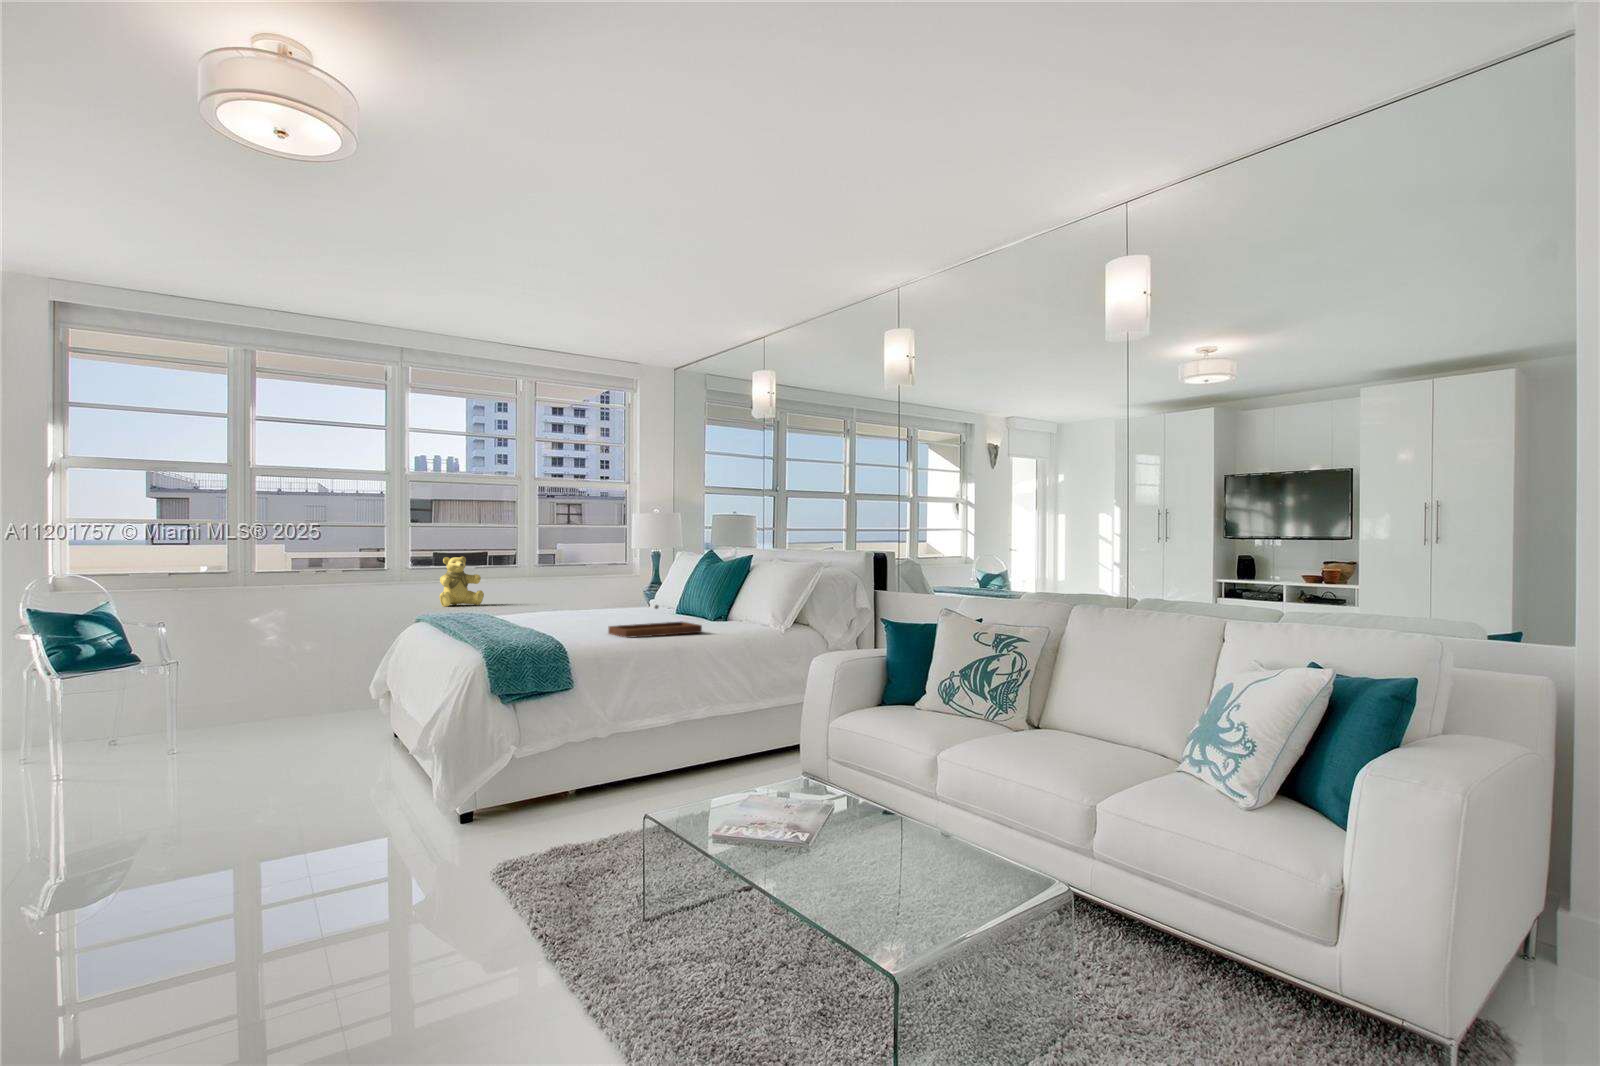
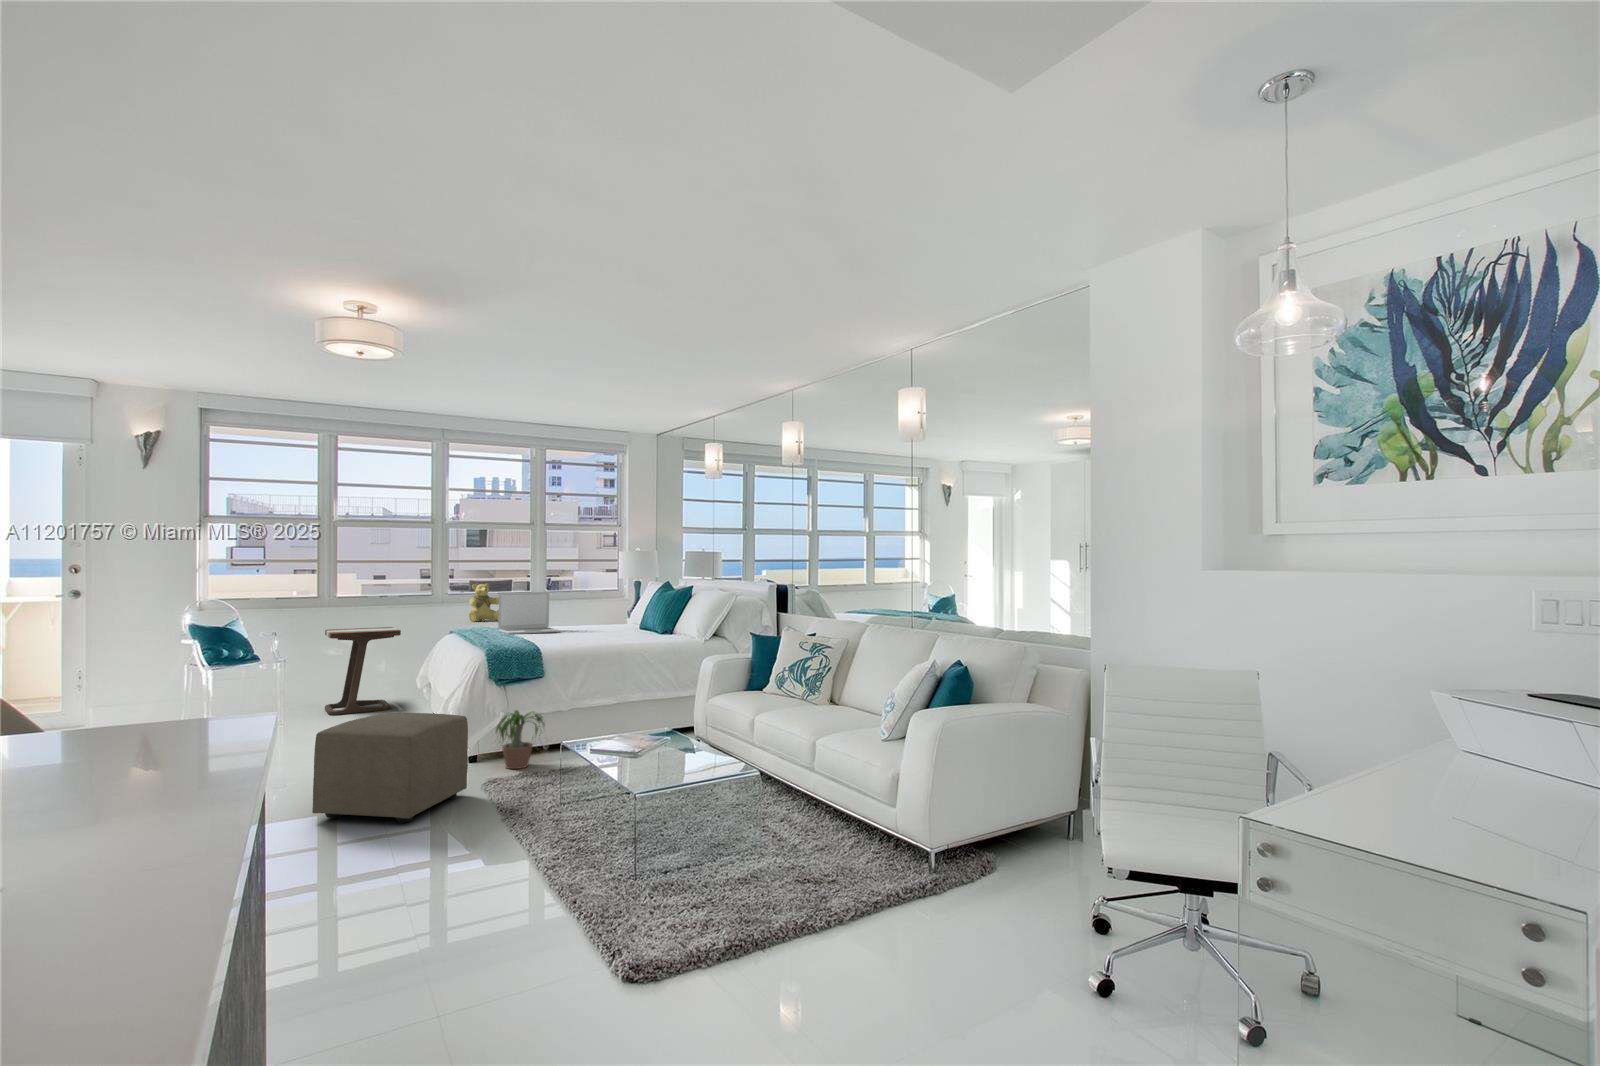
laptop: none [487,565,574,624] -> present [498,592,559,634]
tray: present [608,605,702,638] -> none [575,622,640,645]
side table: none [239,615,354,739] -> present [325,627,401,715]
potted plant: none [494,741,593,834] -> present [496,710,545,769]
ottoman: none [189,760,470,973] -> present [312,712,468,823]

